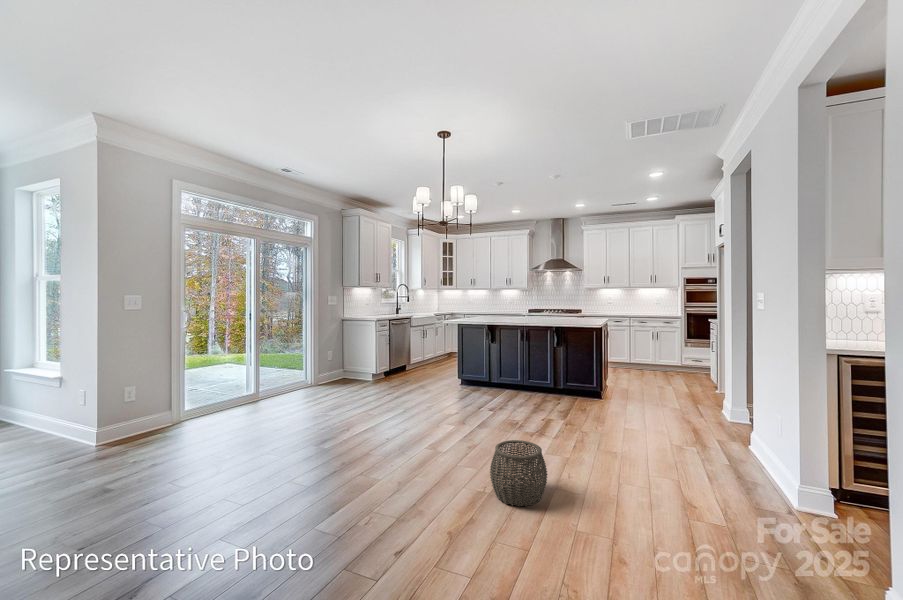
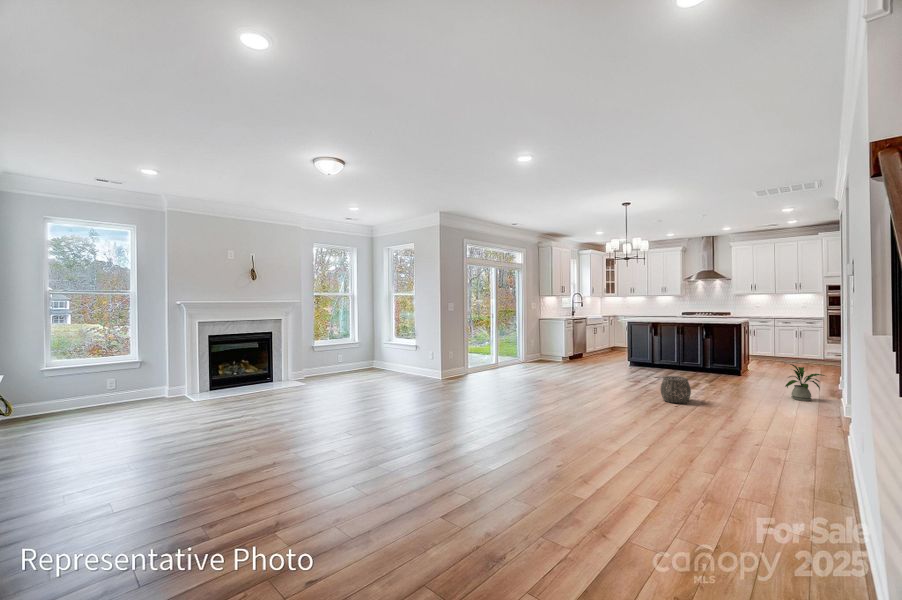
house plant: none [689,400,755,467] -> present [785,364,825,401]

